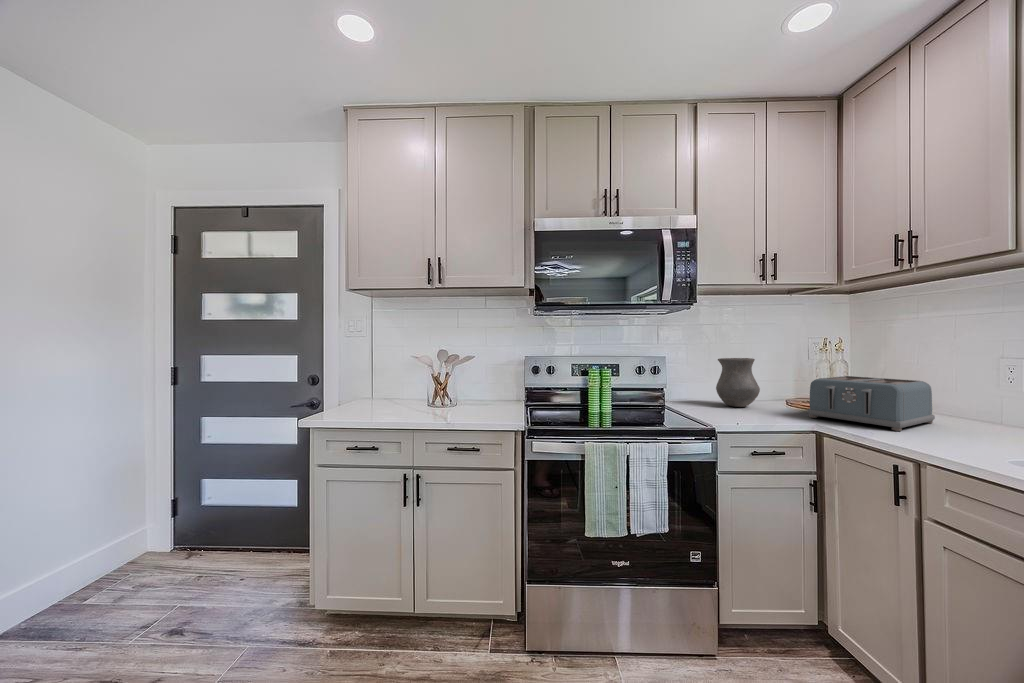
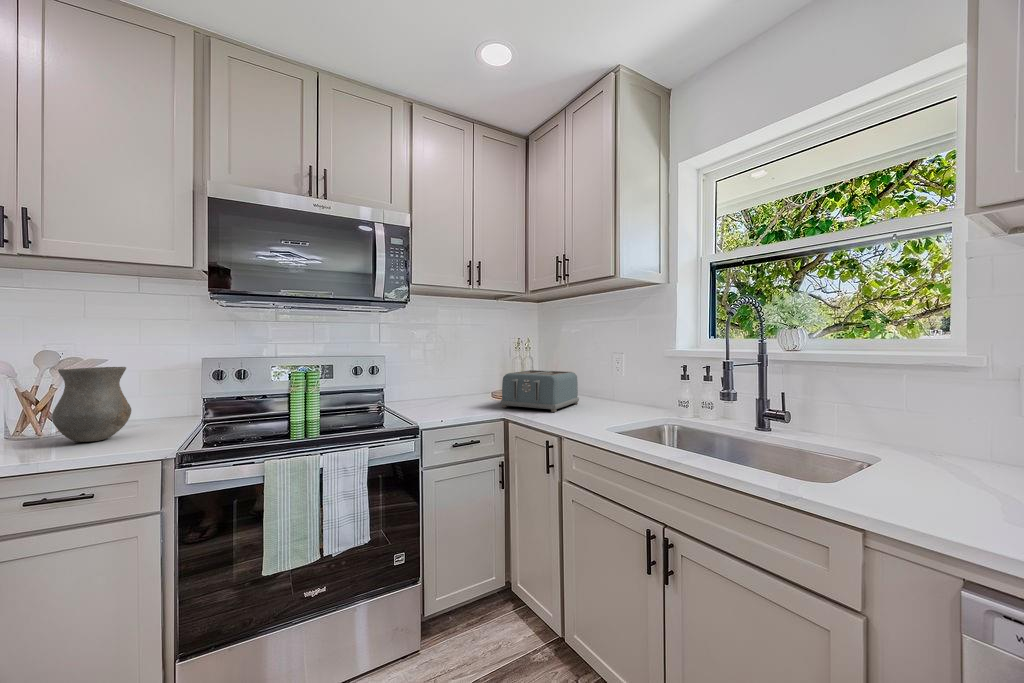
vase: present [716,358,760,407] -> present [52,367,131,442]

